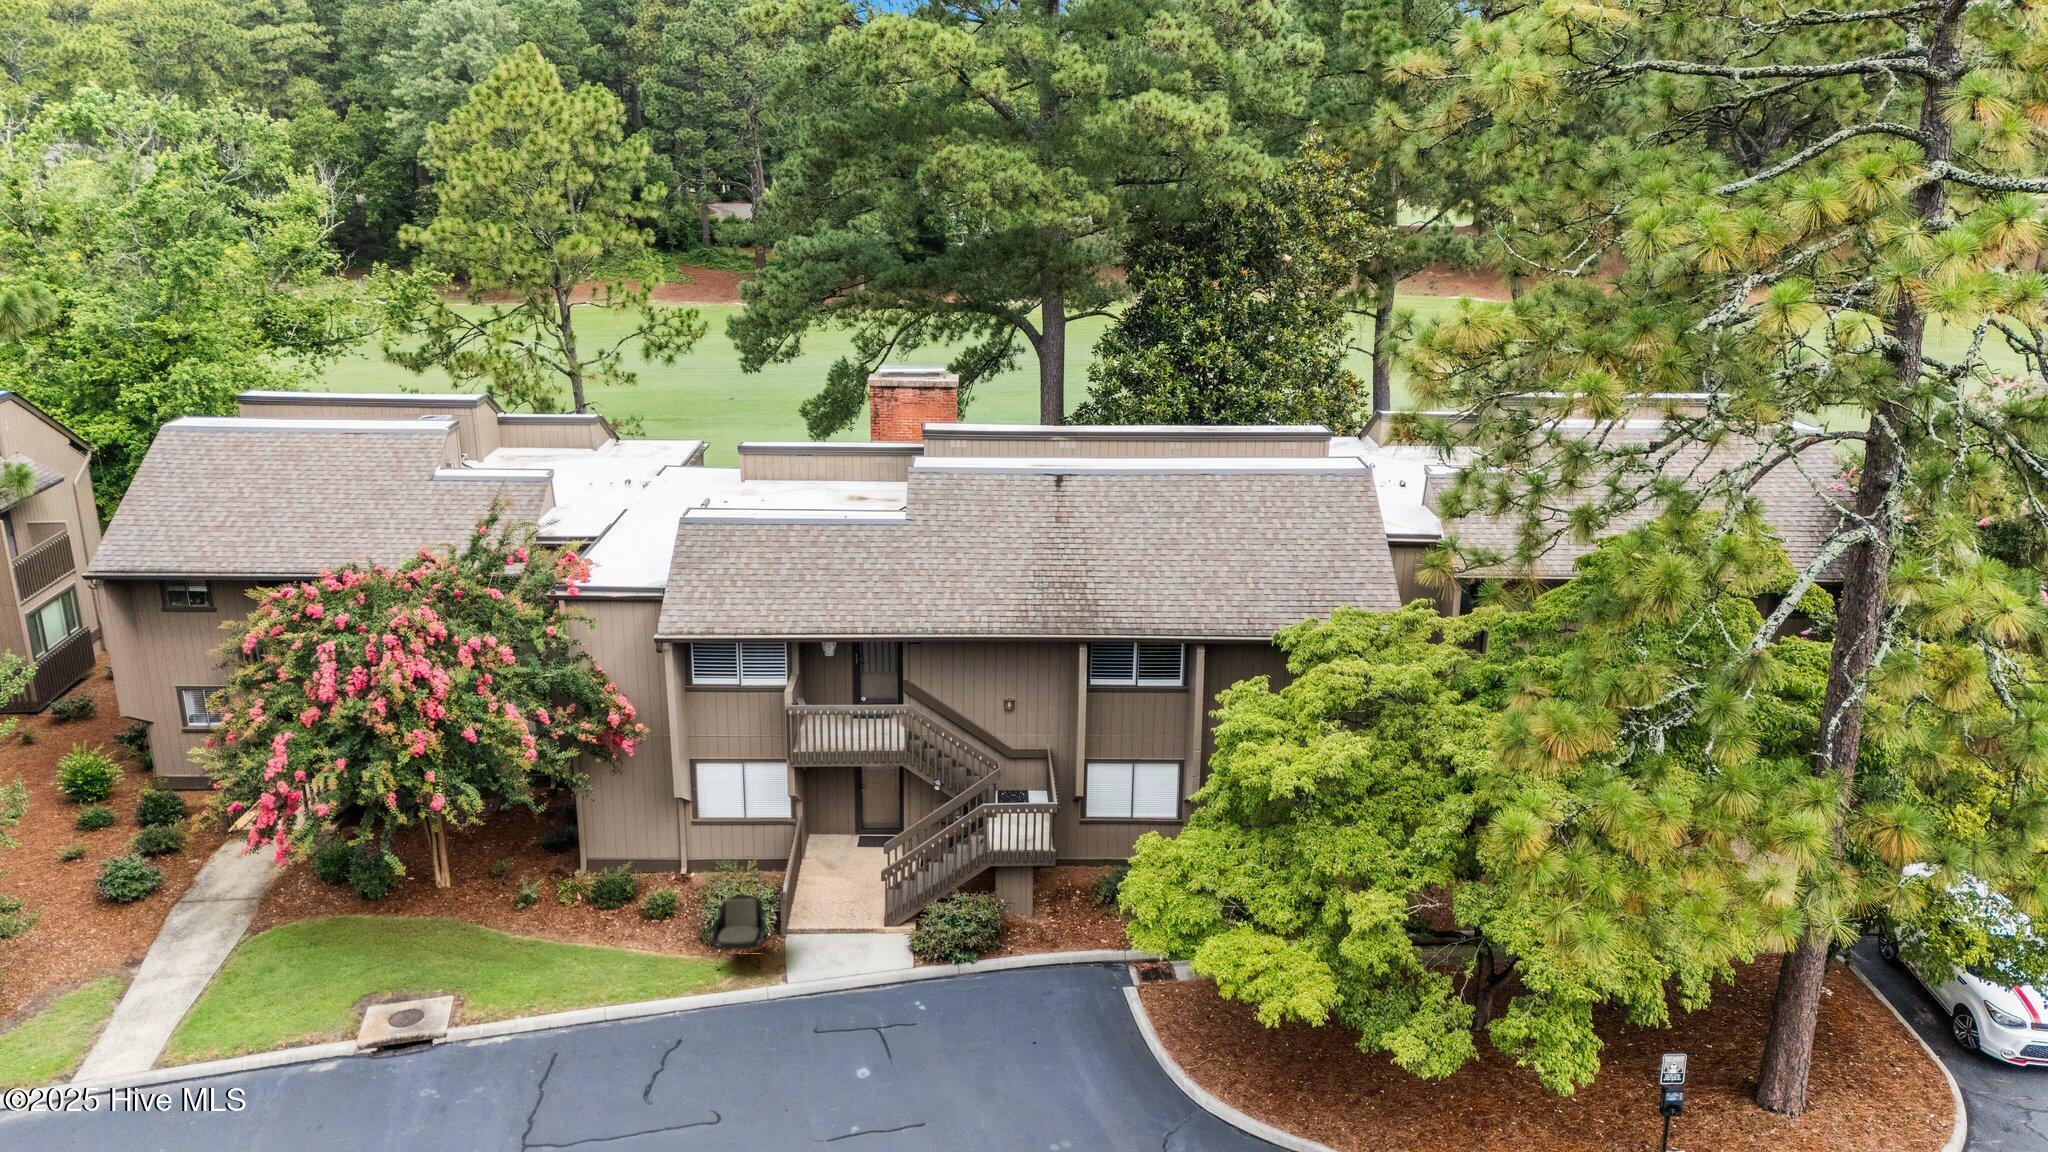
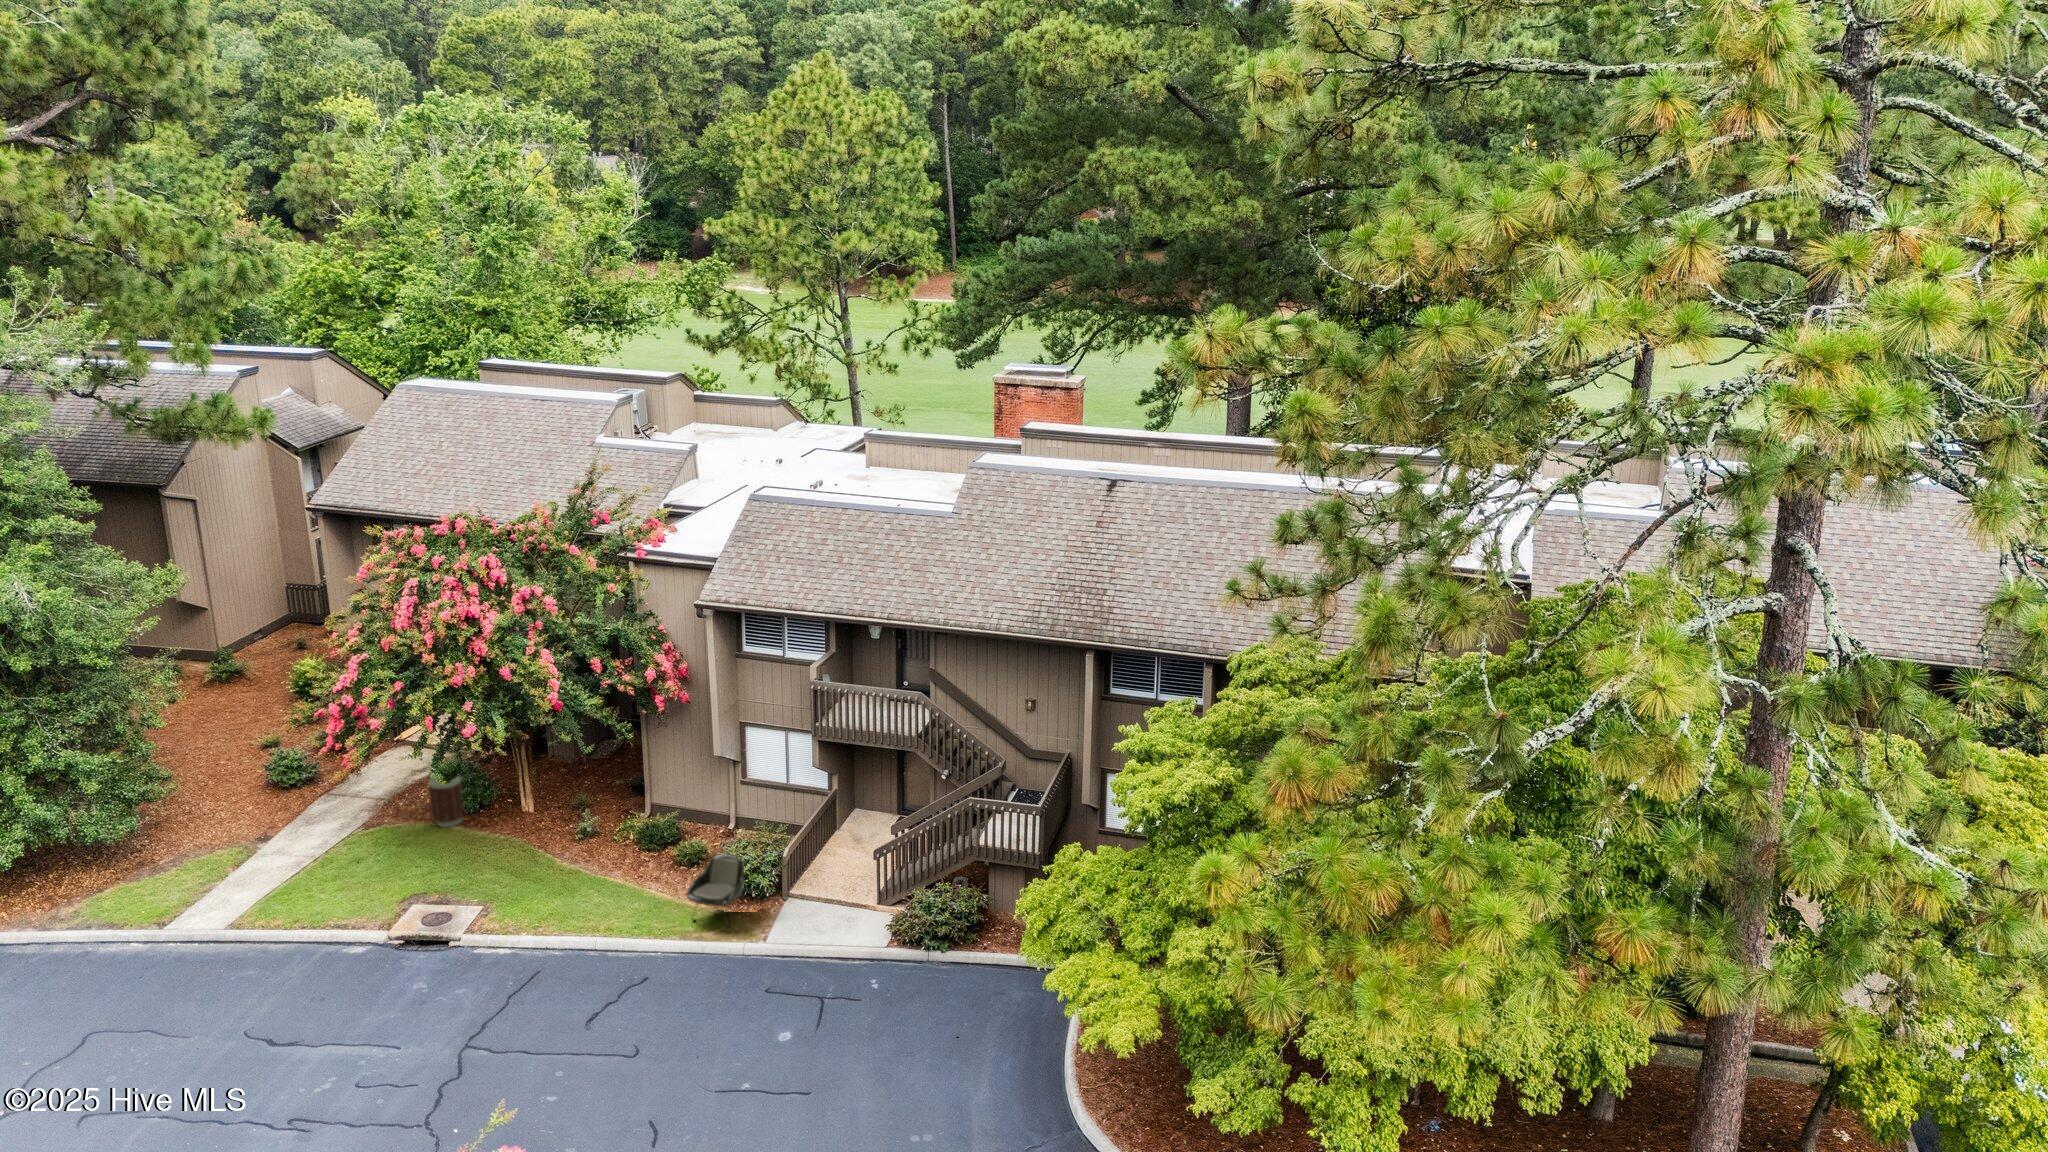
trash can: none [321,858,364,920] -> present [428,777,463,827]

